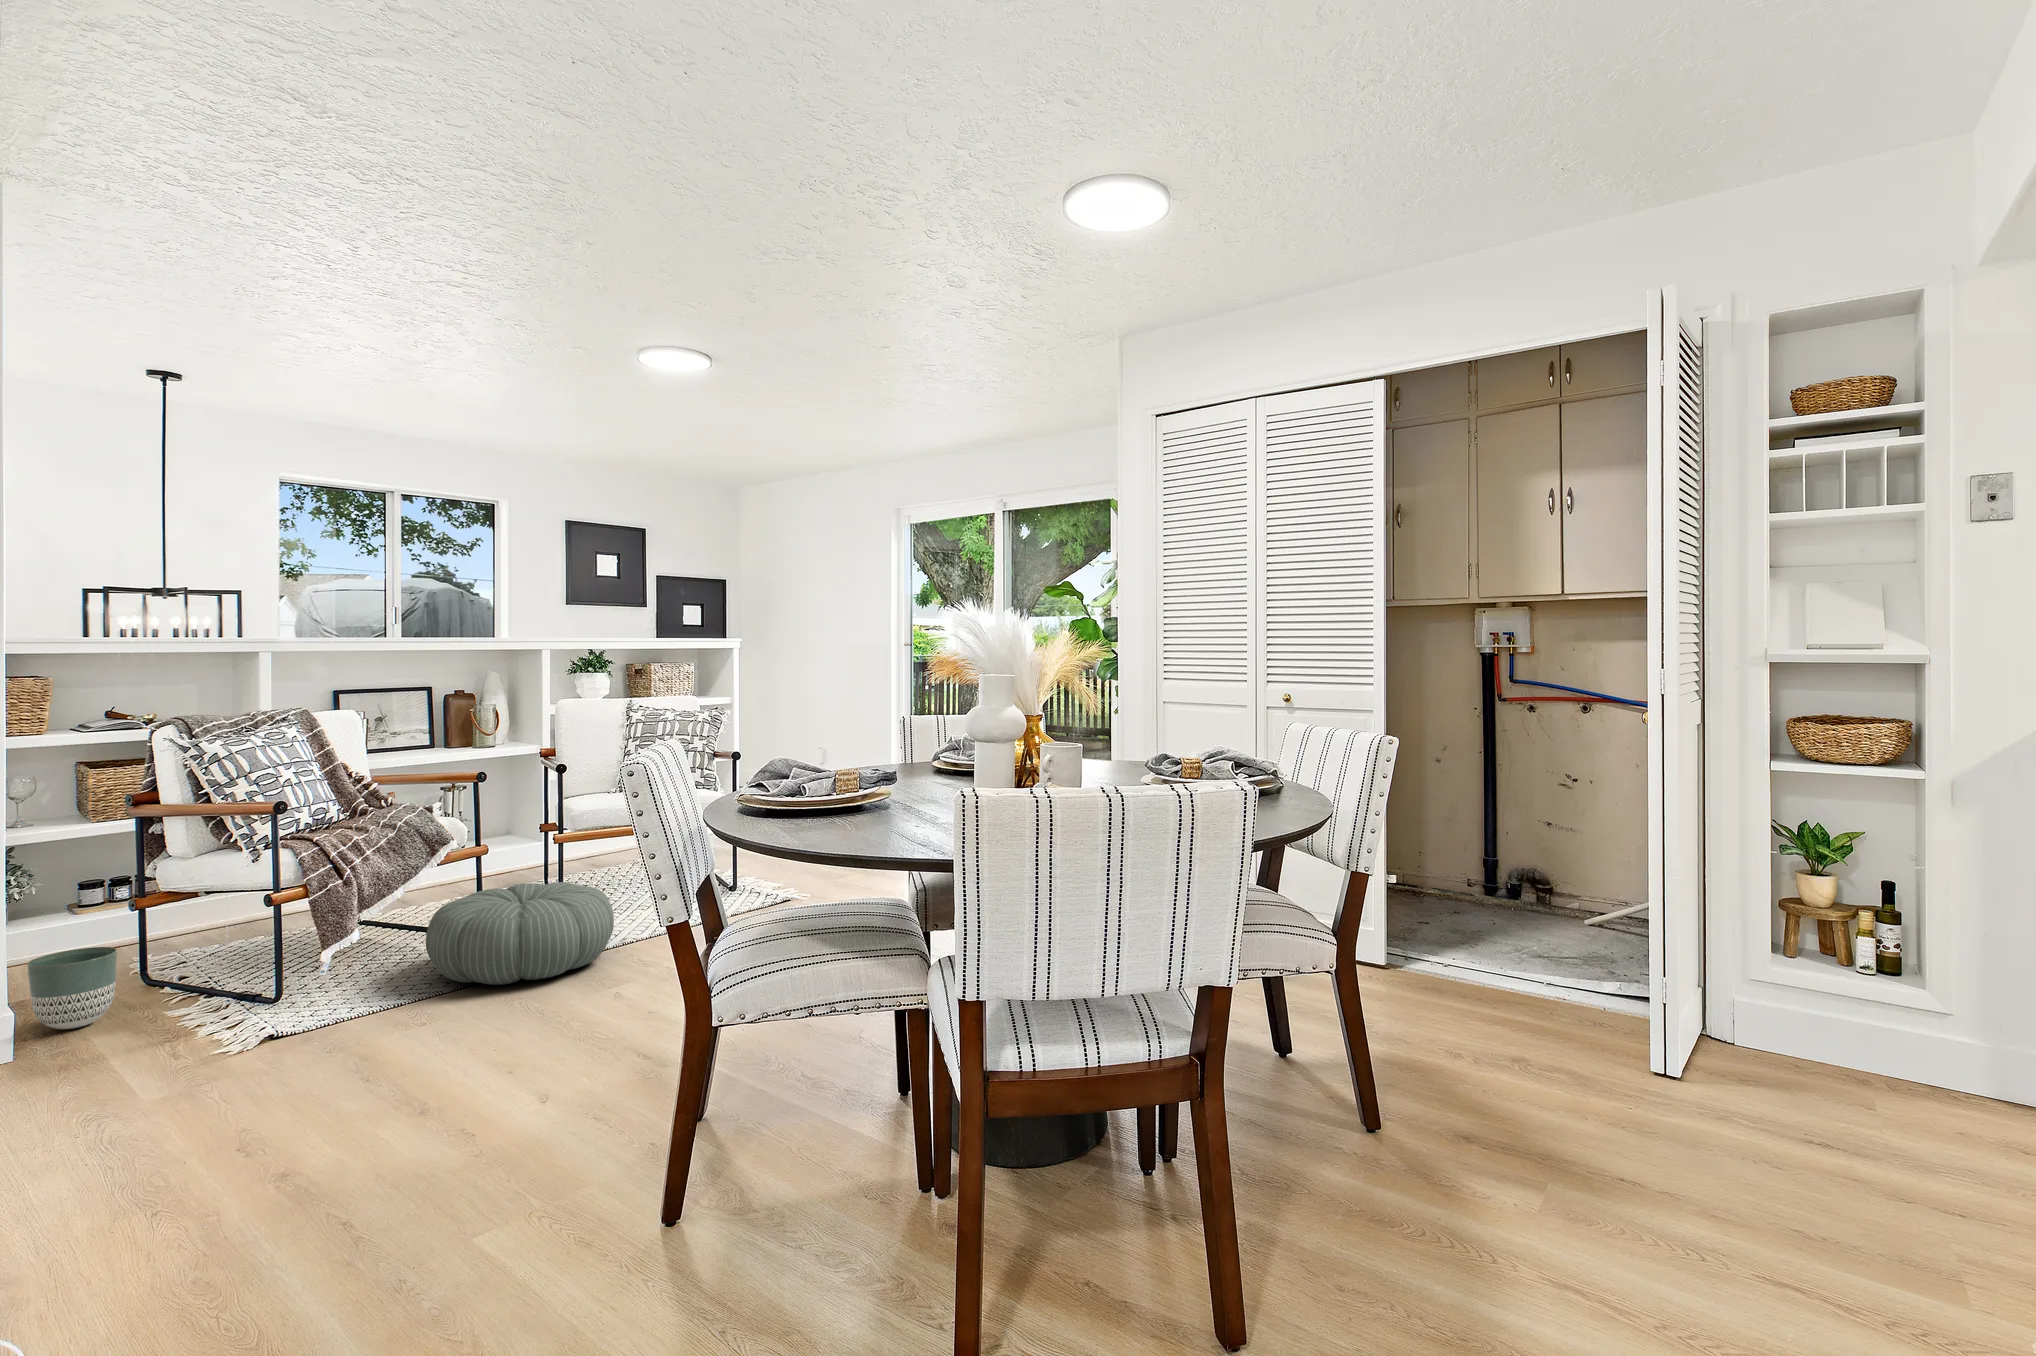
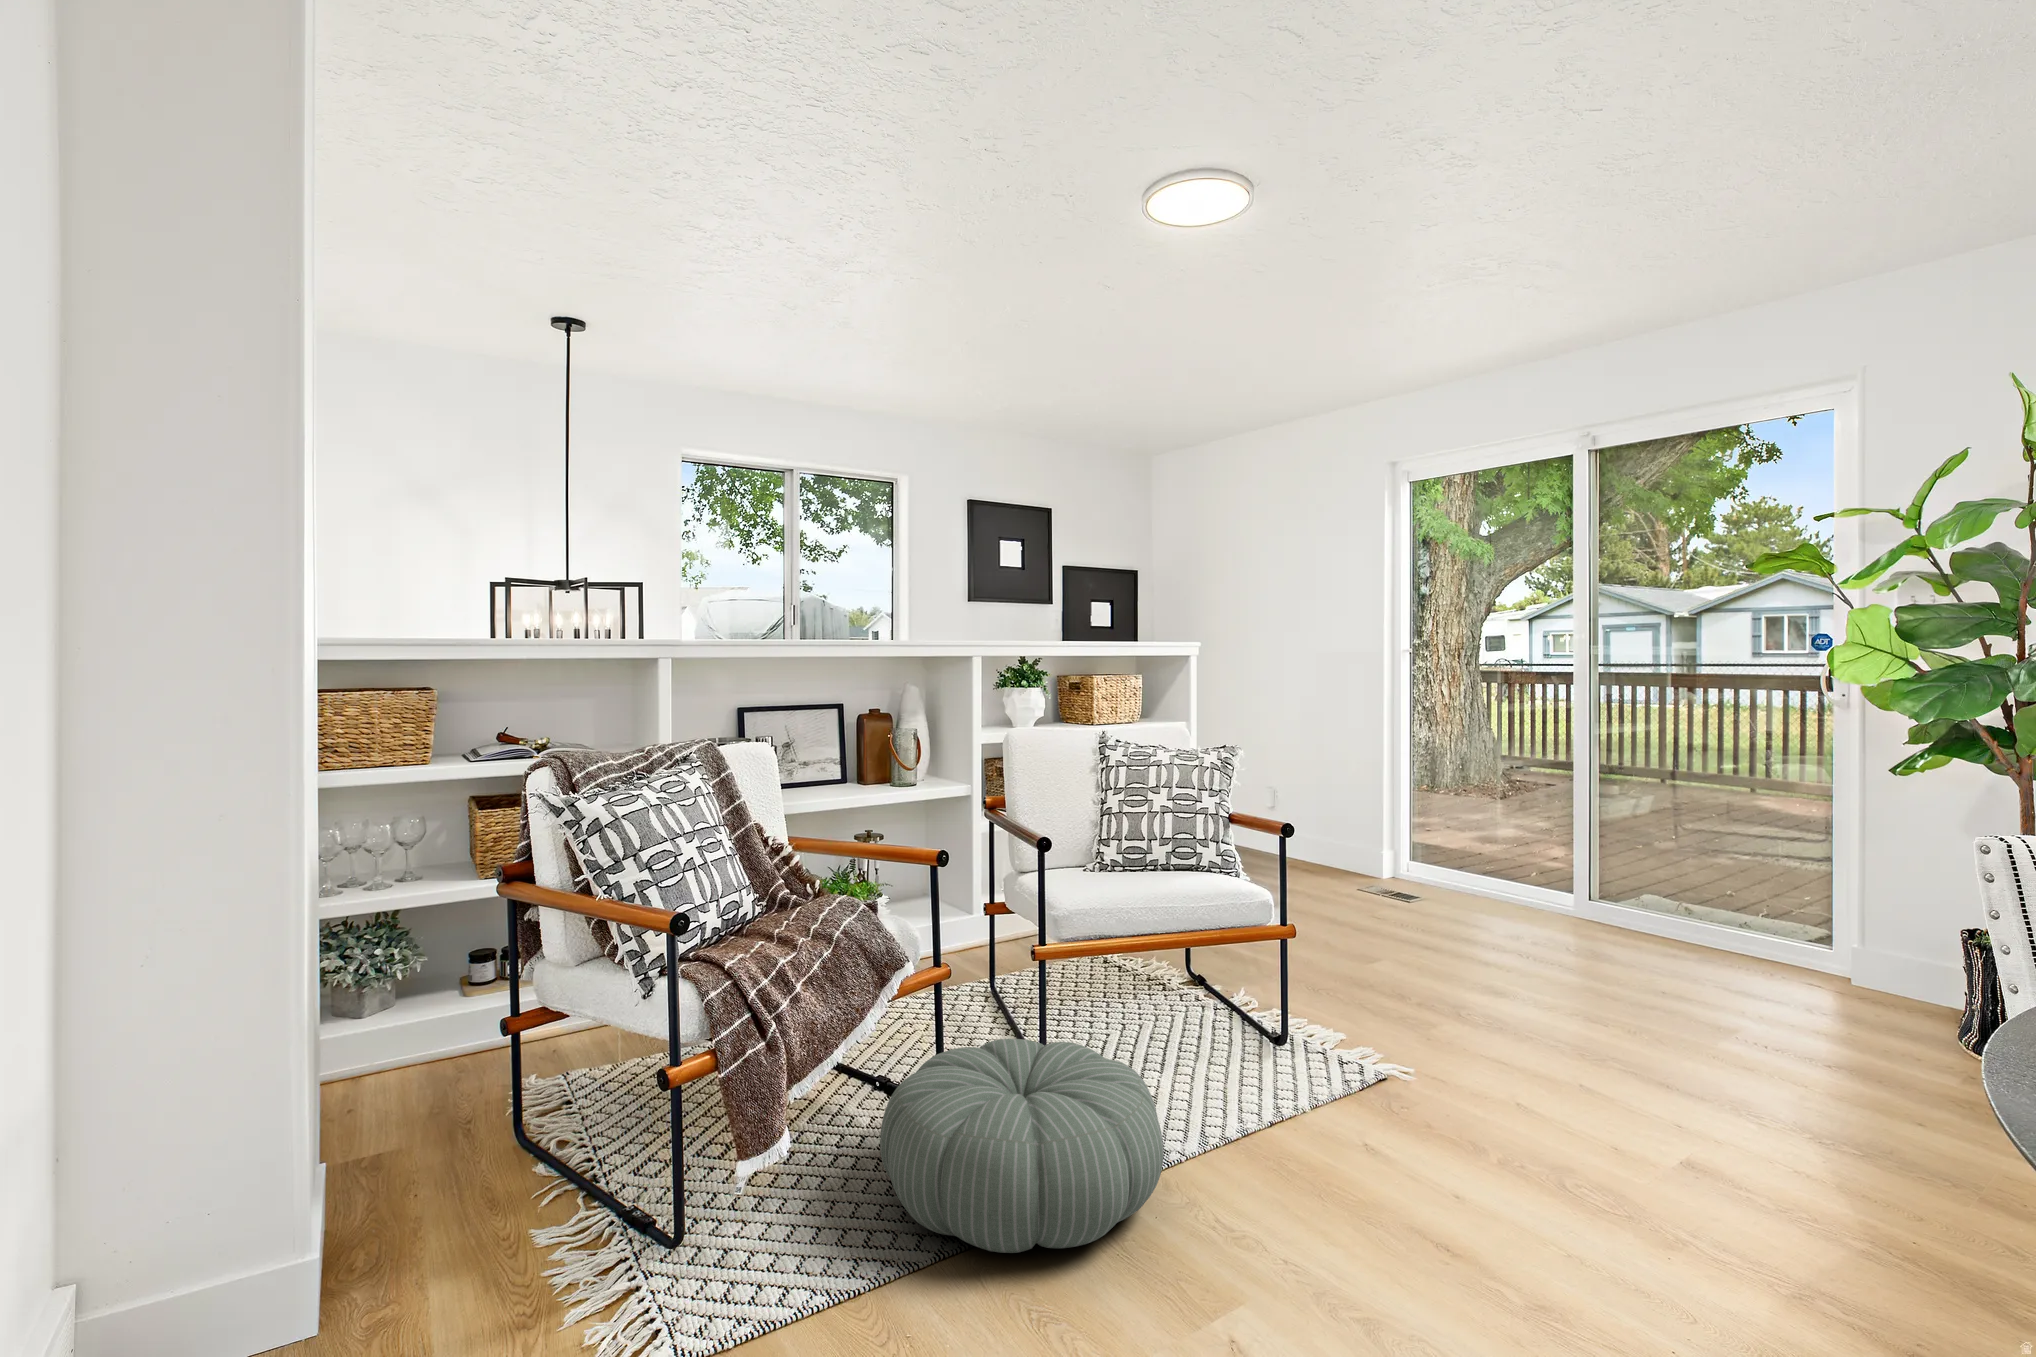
planter: present [27,947,117,1029] -> none [350,1113,467,1252]

